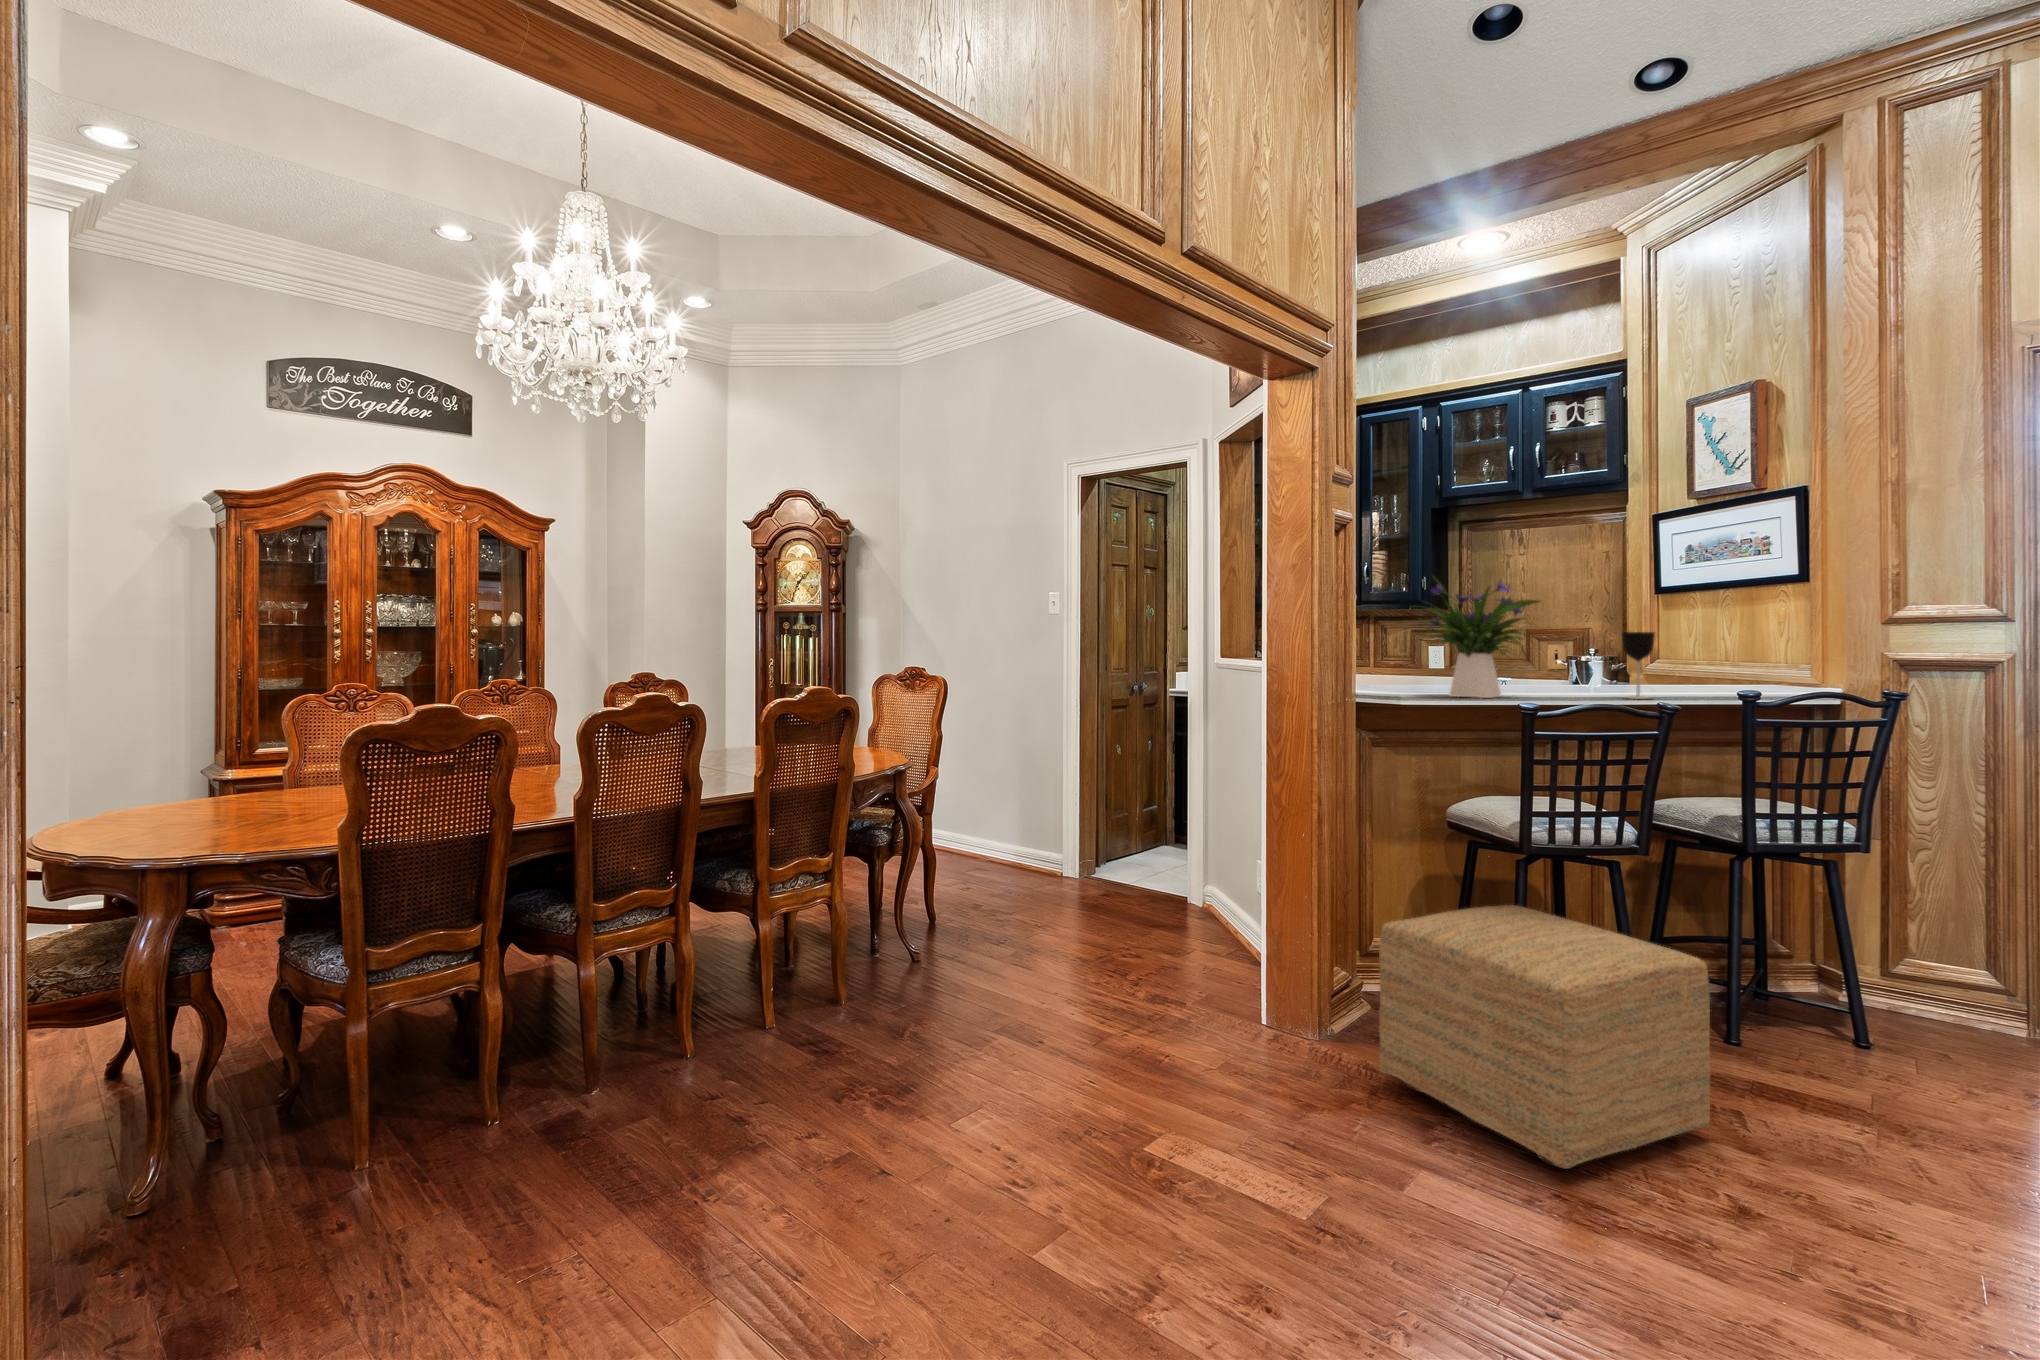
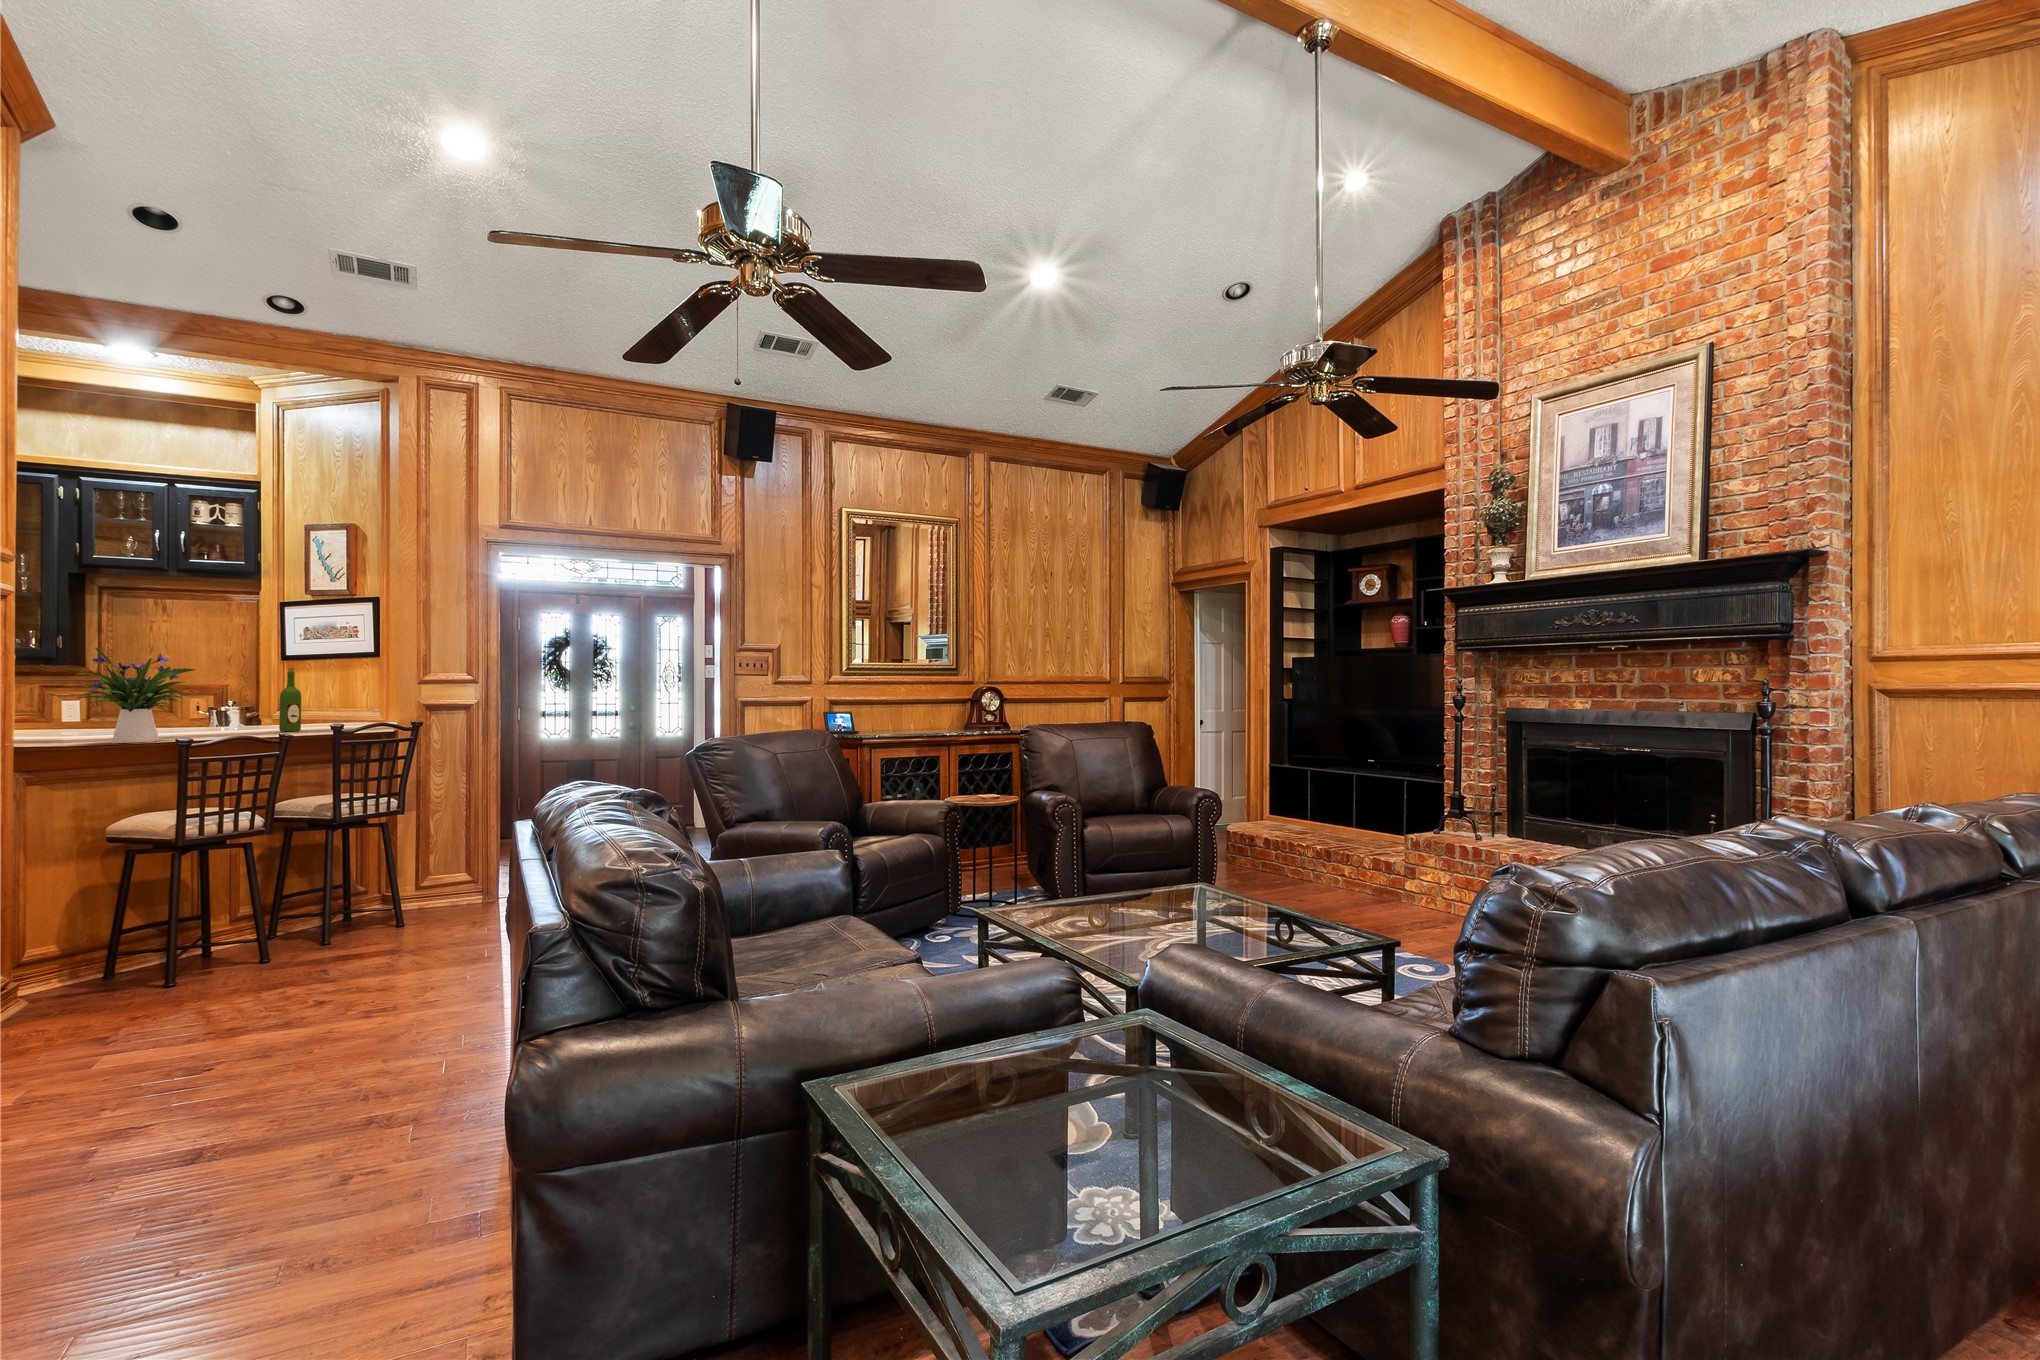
wine bottle: none [1656,599,1688,696] -> present [279,668,301,731]
wine glass: present [1622,632,1655,699] -> none [256,690,279,735]
ottoman: present [1379,905,1710,1169] -> none [57,881,306,1030]

